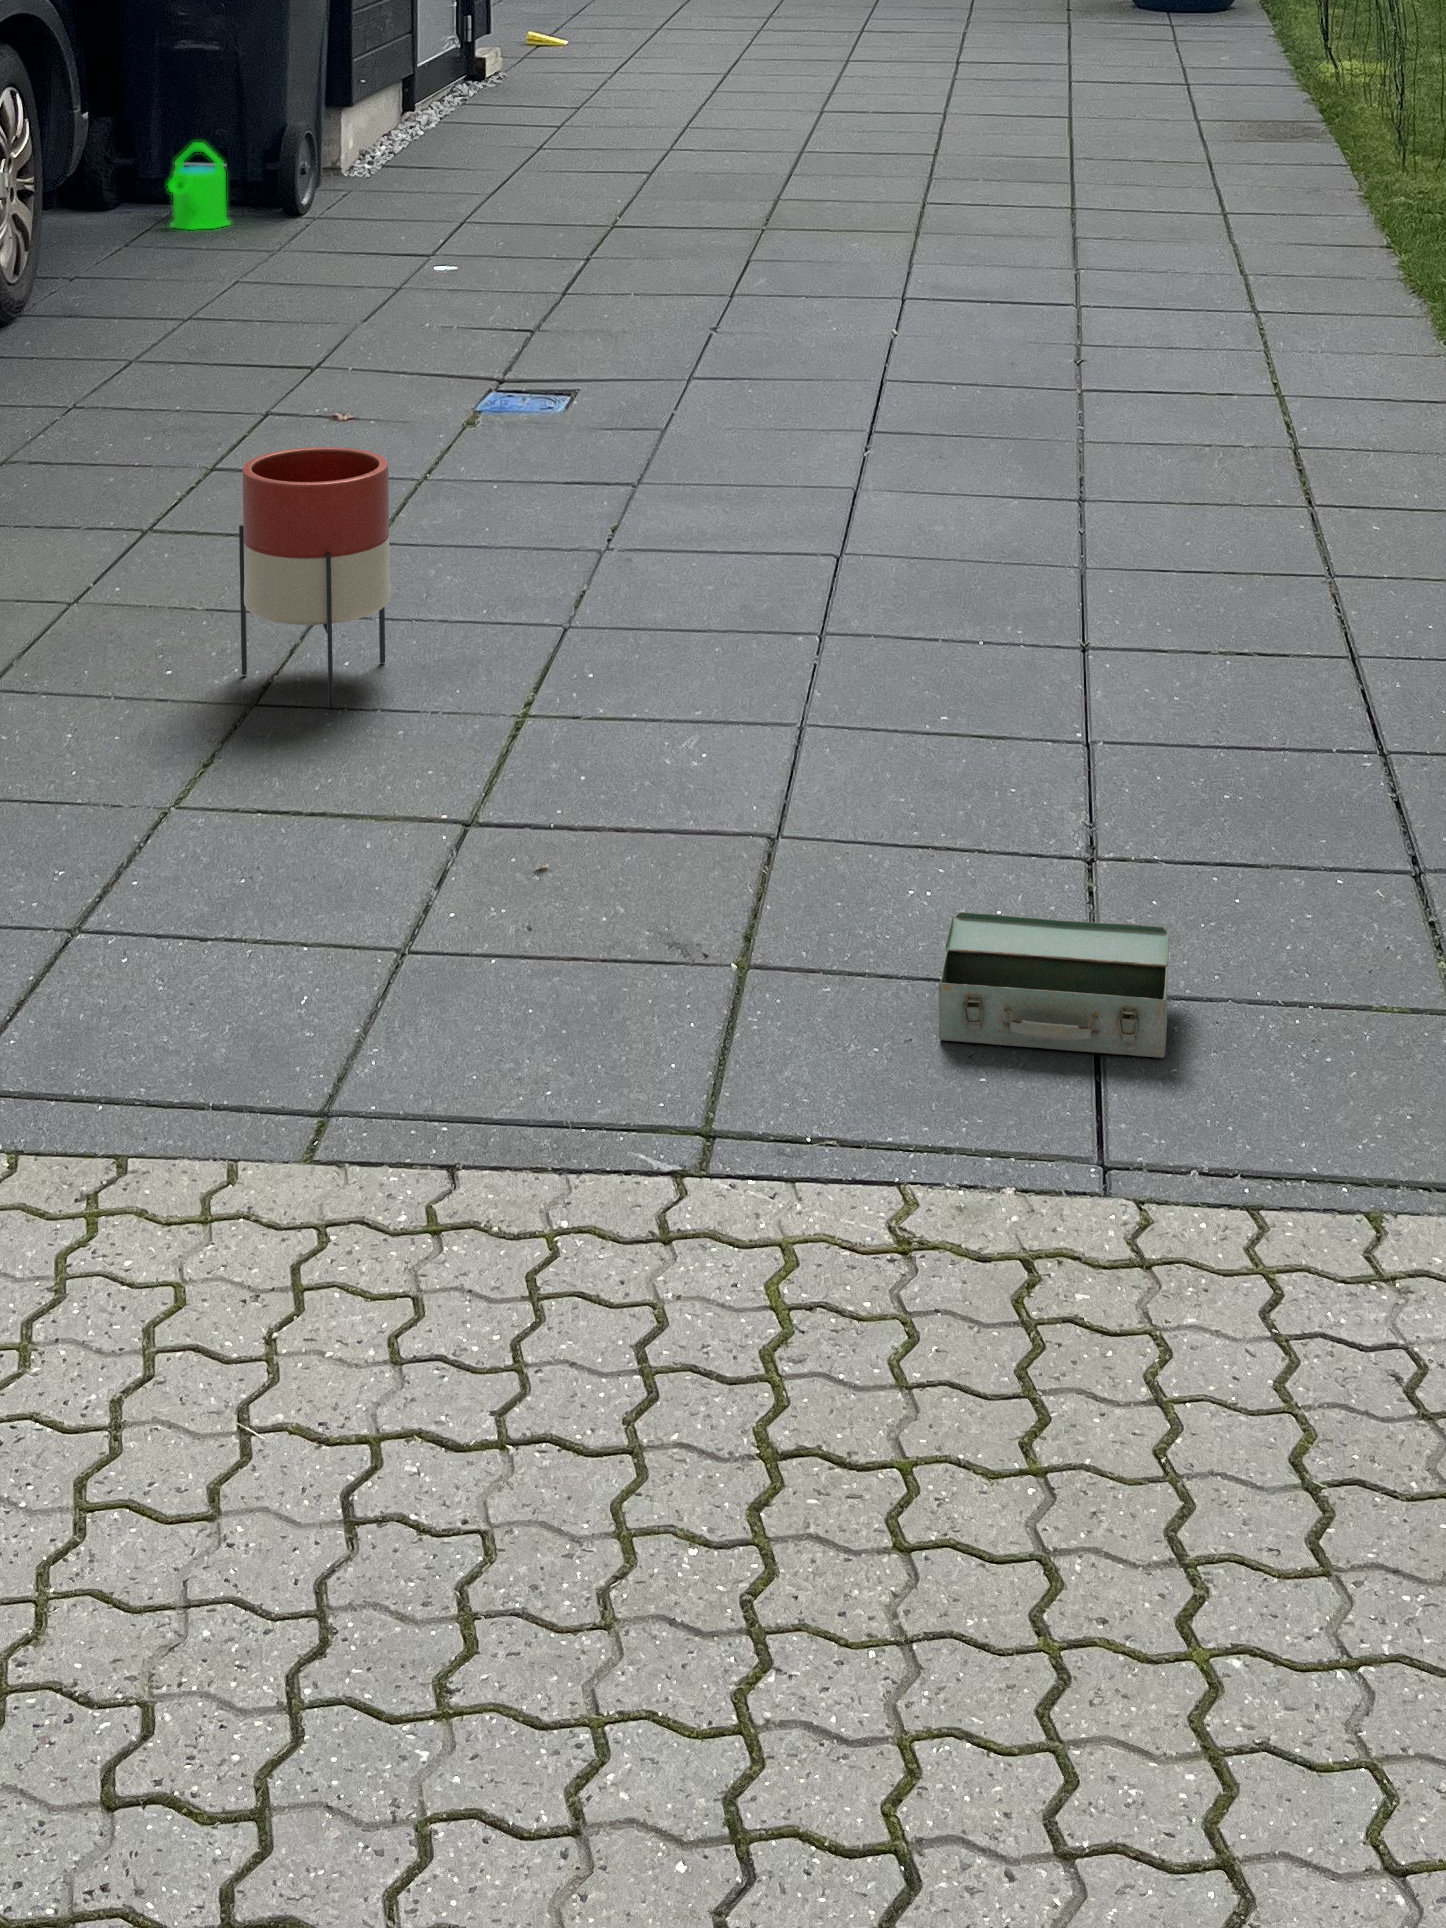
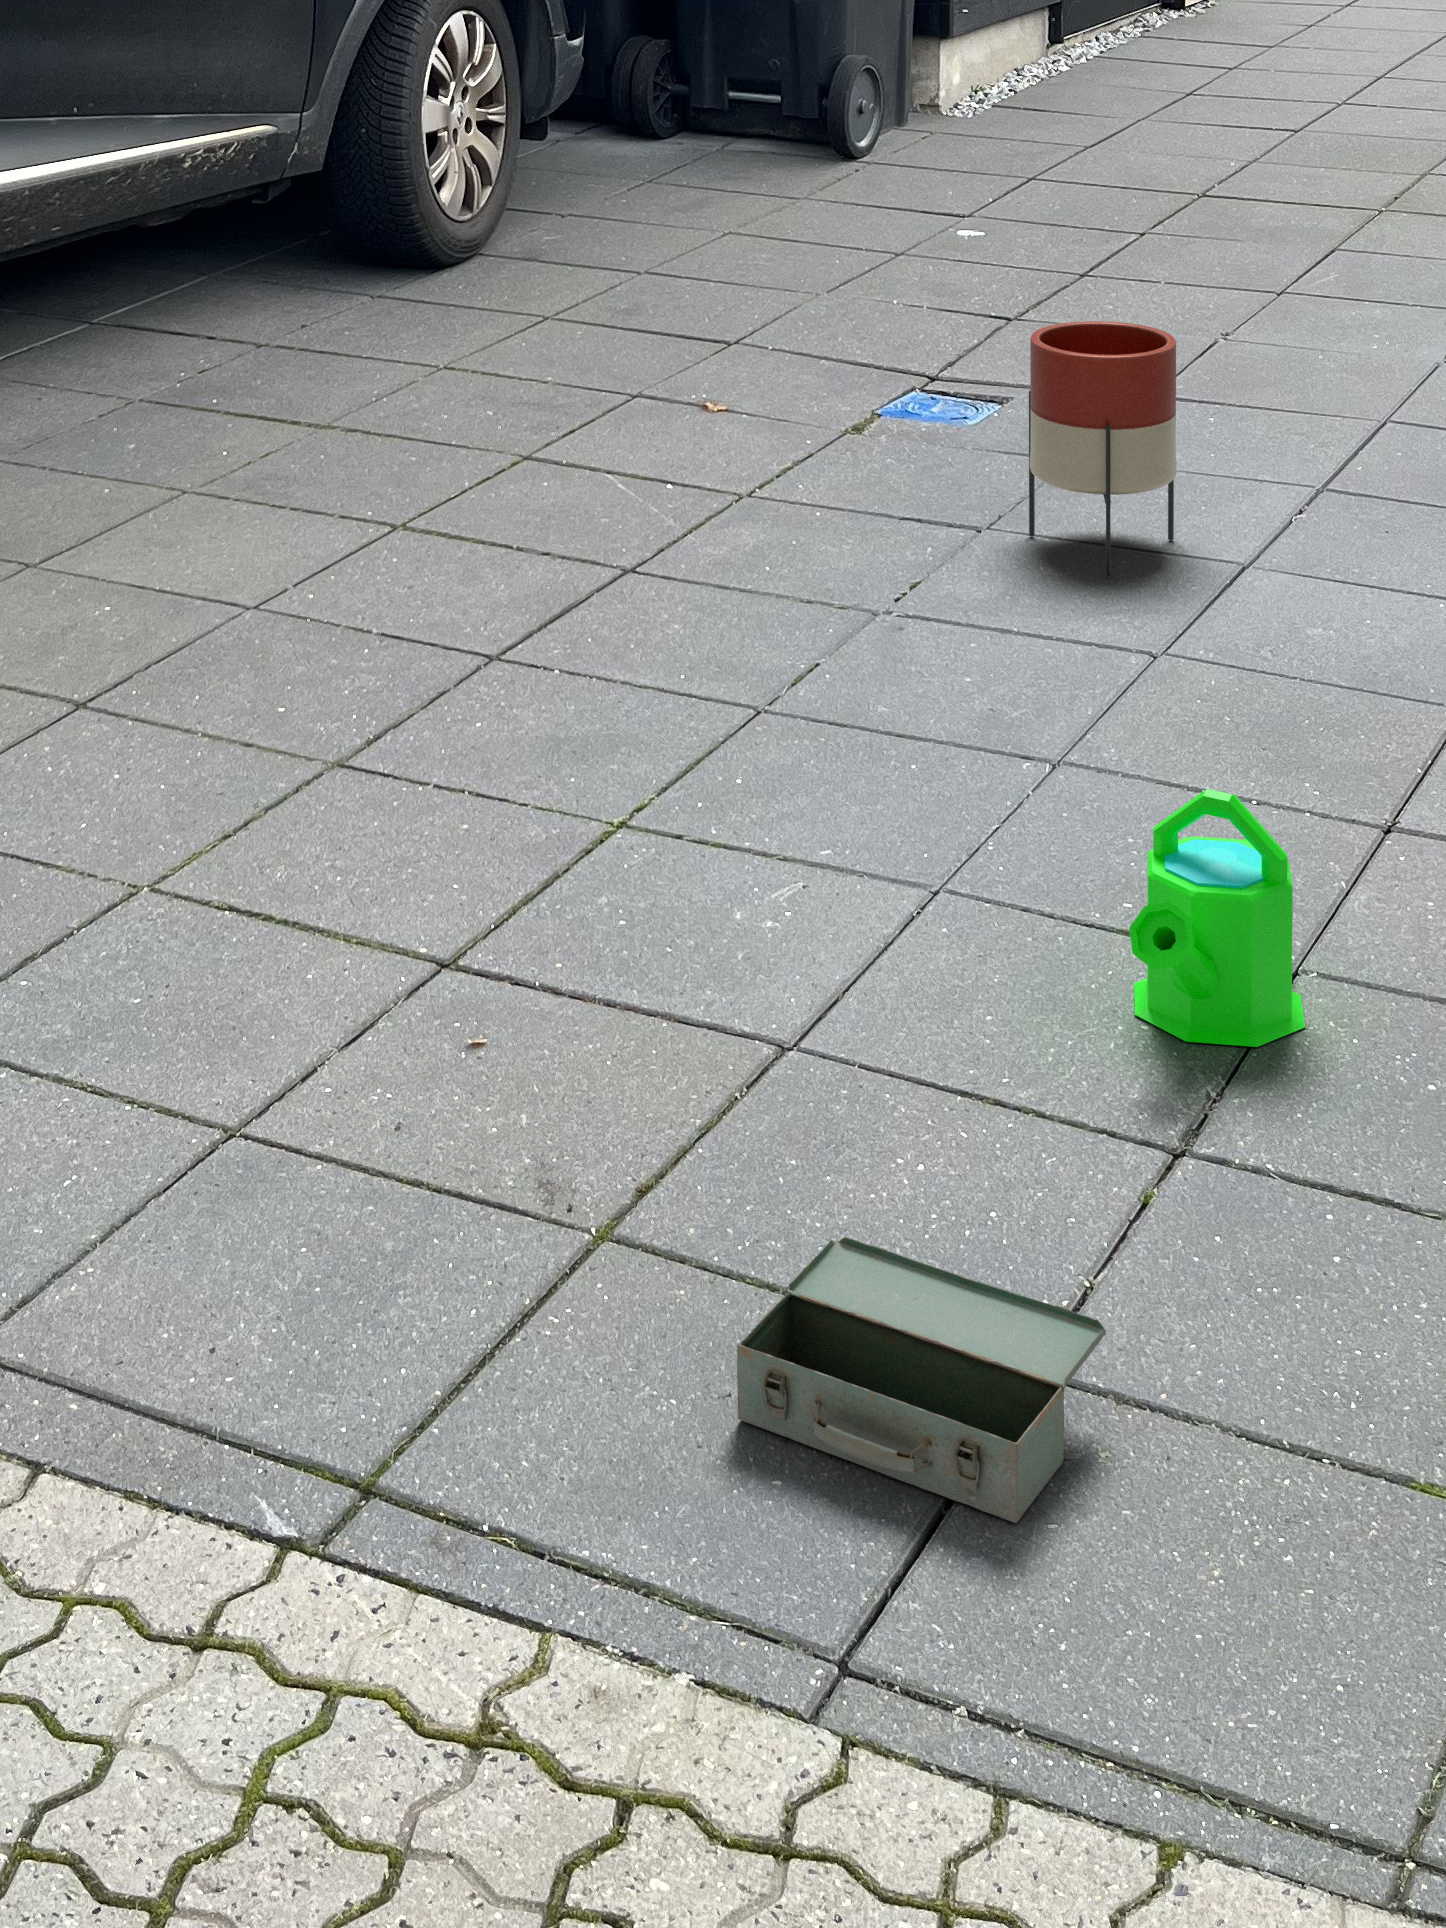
watering can: present [168,142,230,230] -> present [1129,789,1305,1047]
planter: present [239,447,391,708] -> present [1029,321,1177,577]

